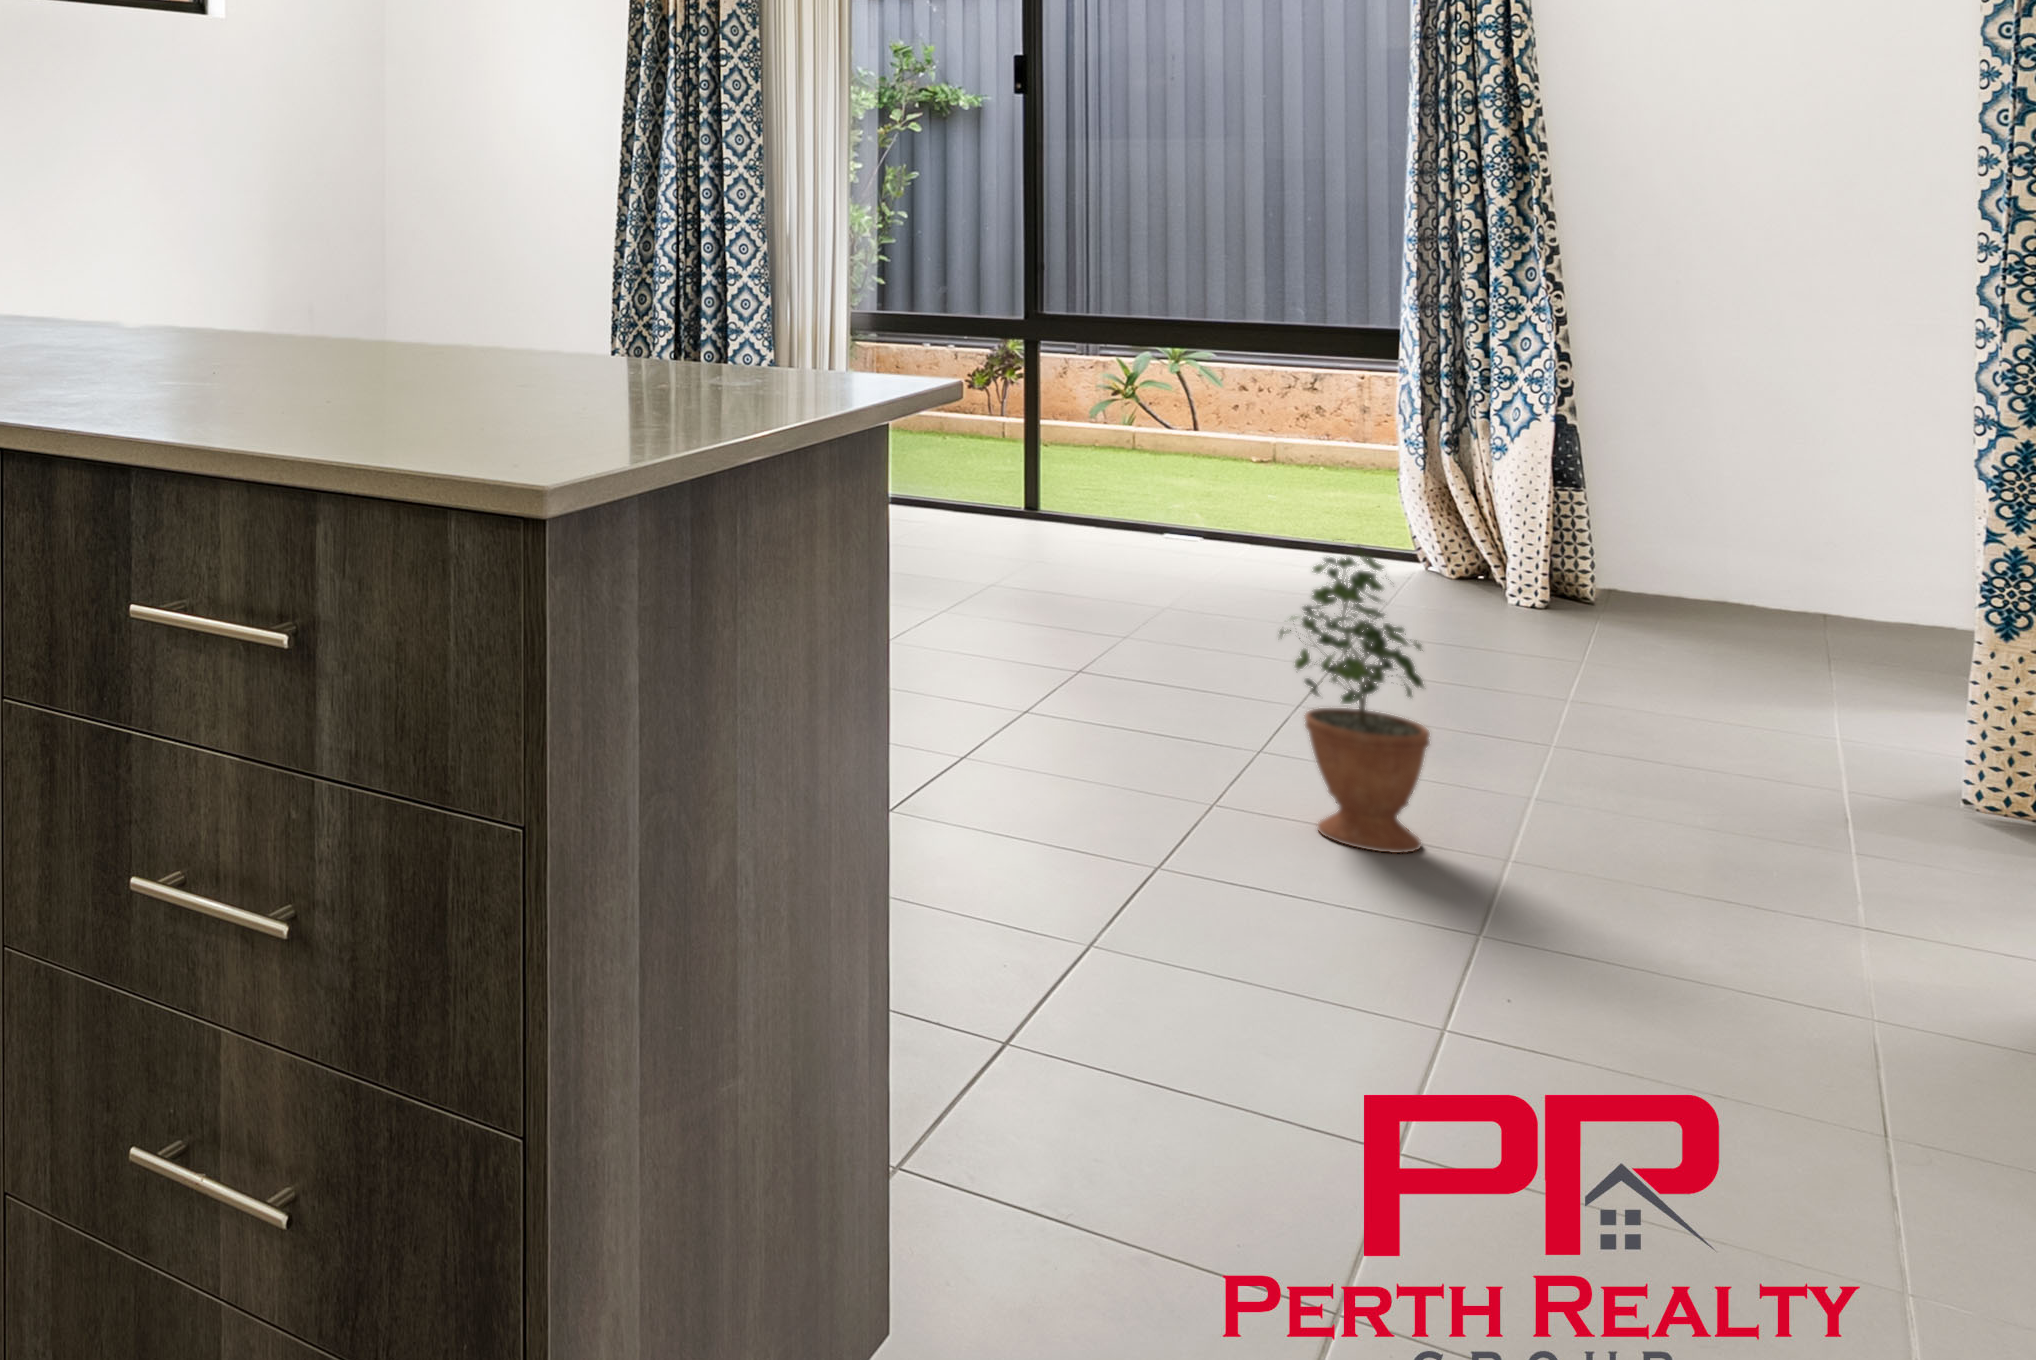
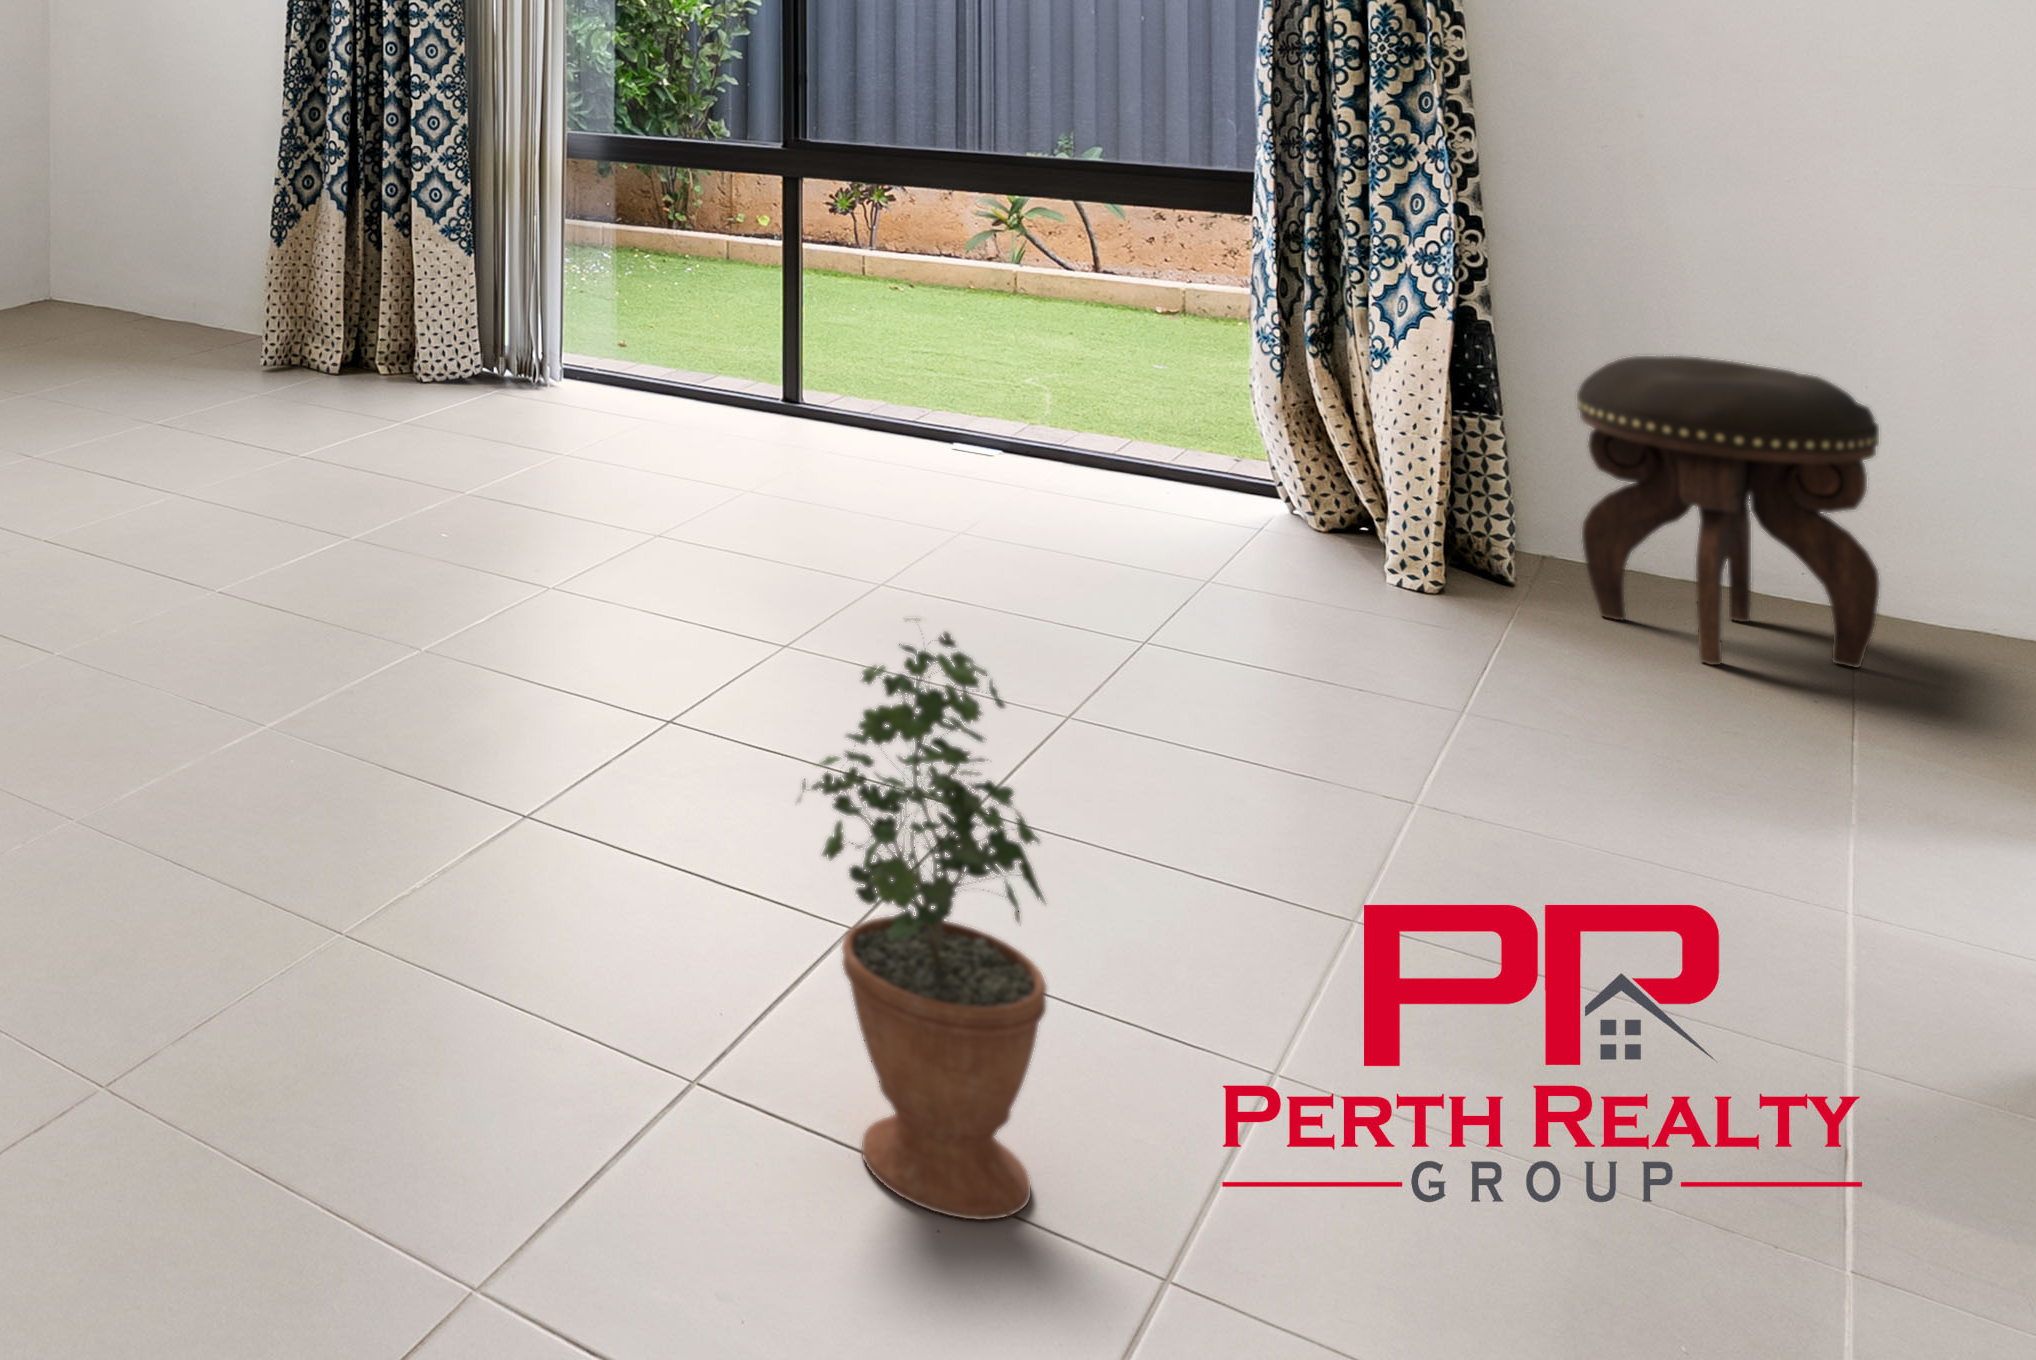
footstool: none [1645,445,1853,646] -> present [1577,356,1880,667]

